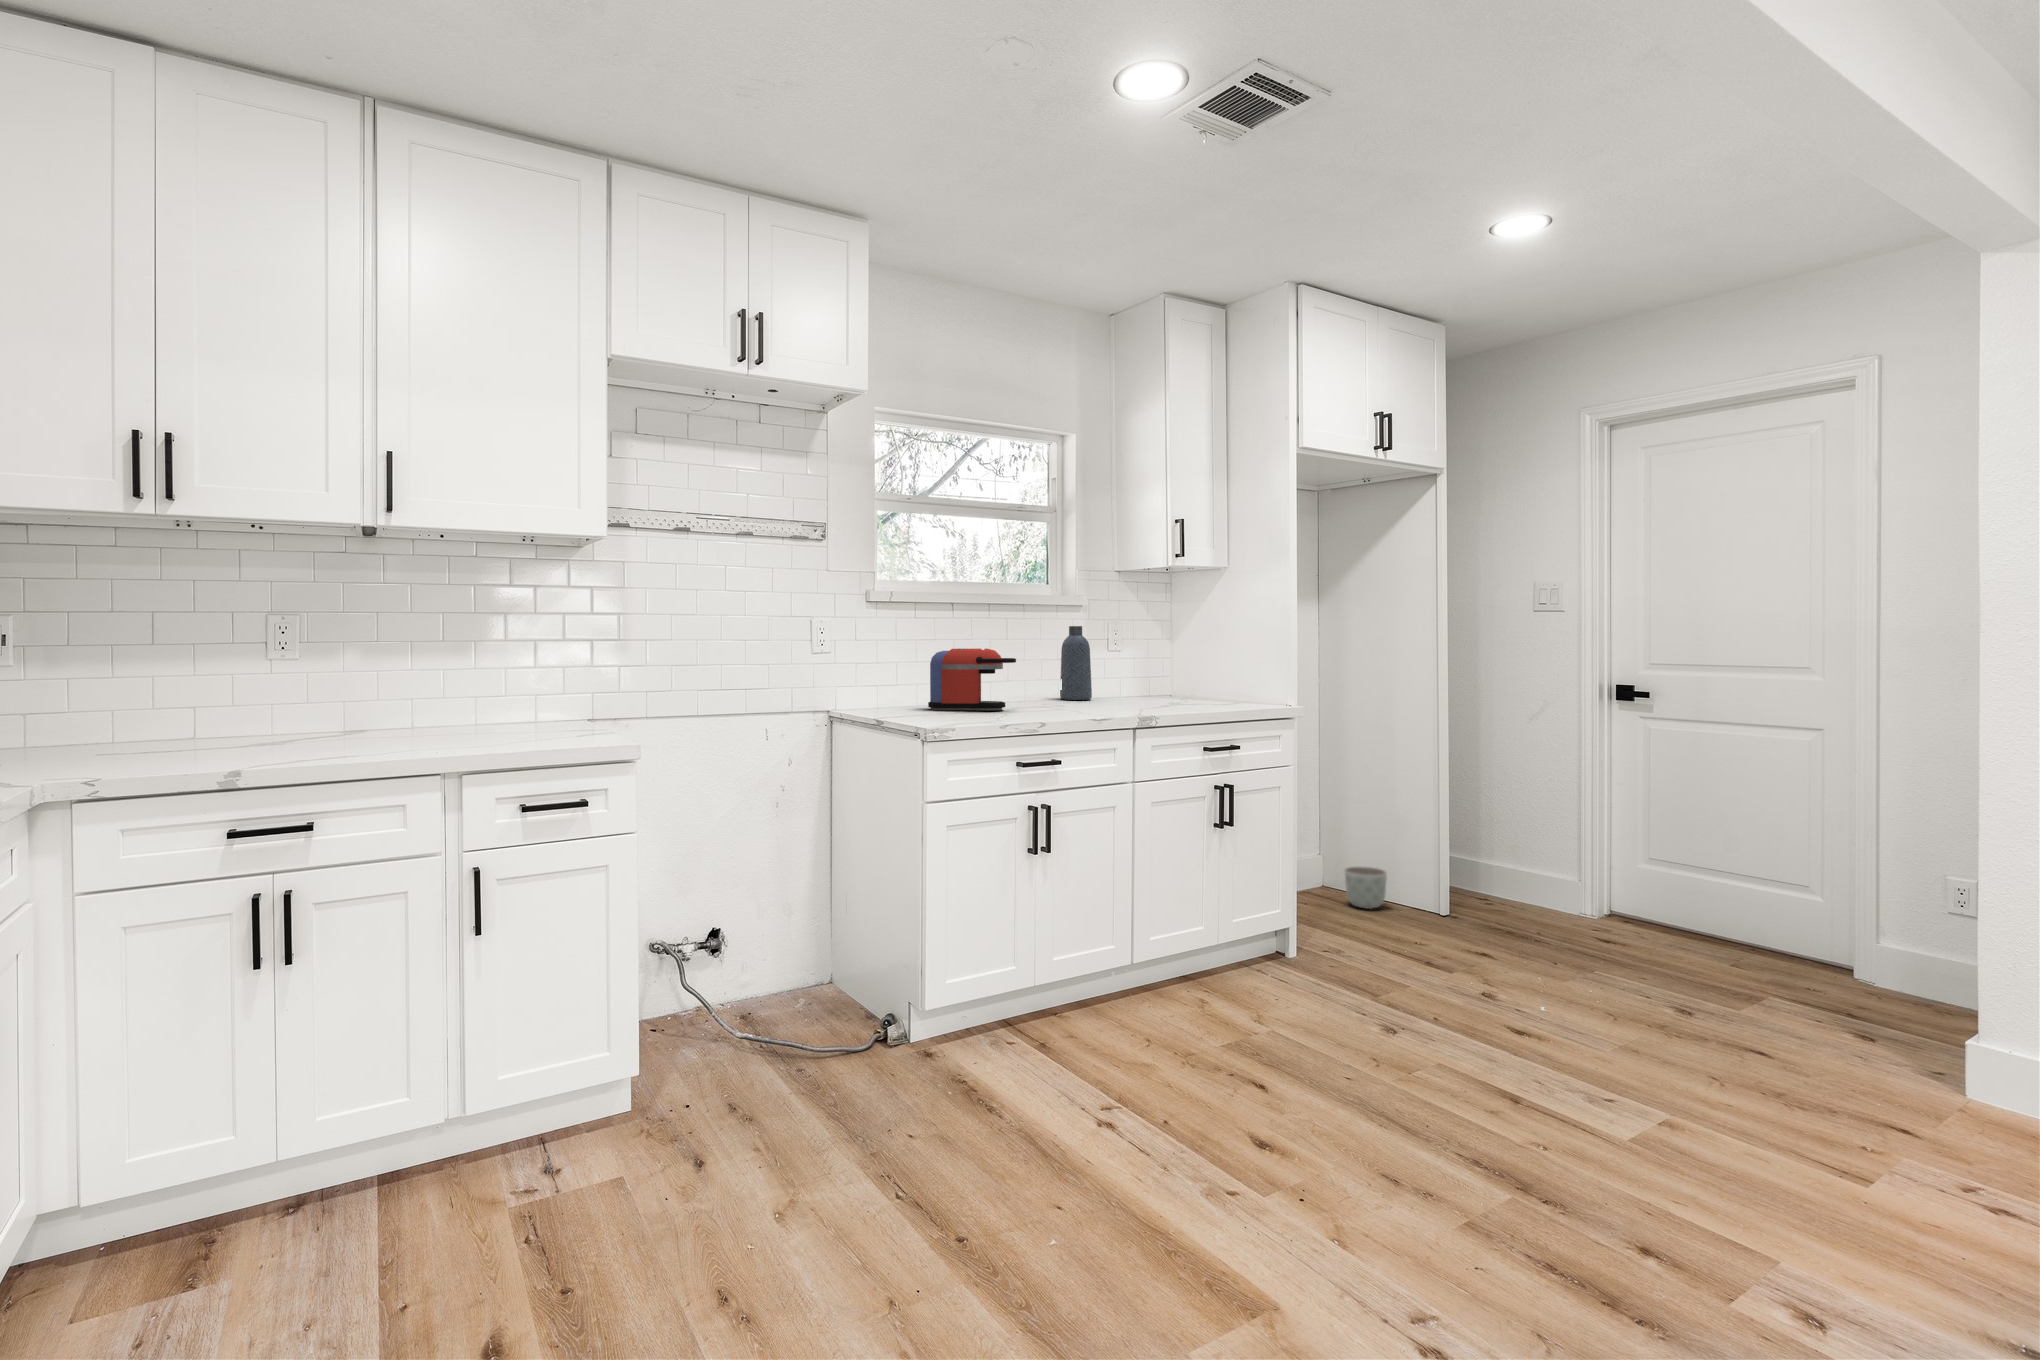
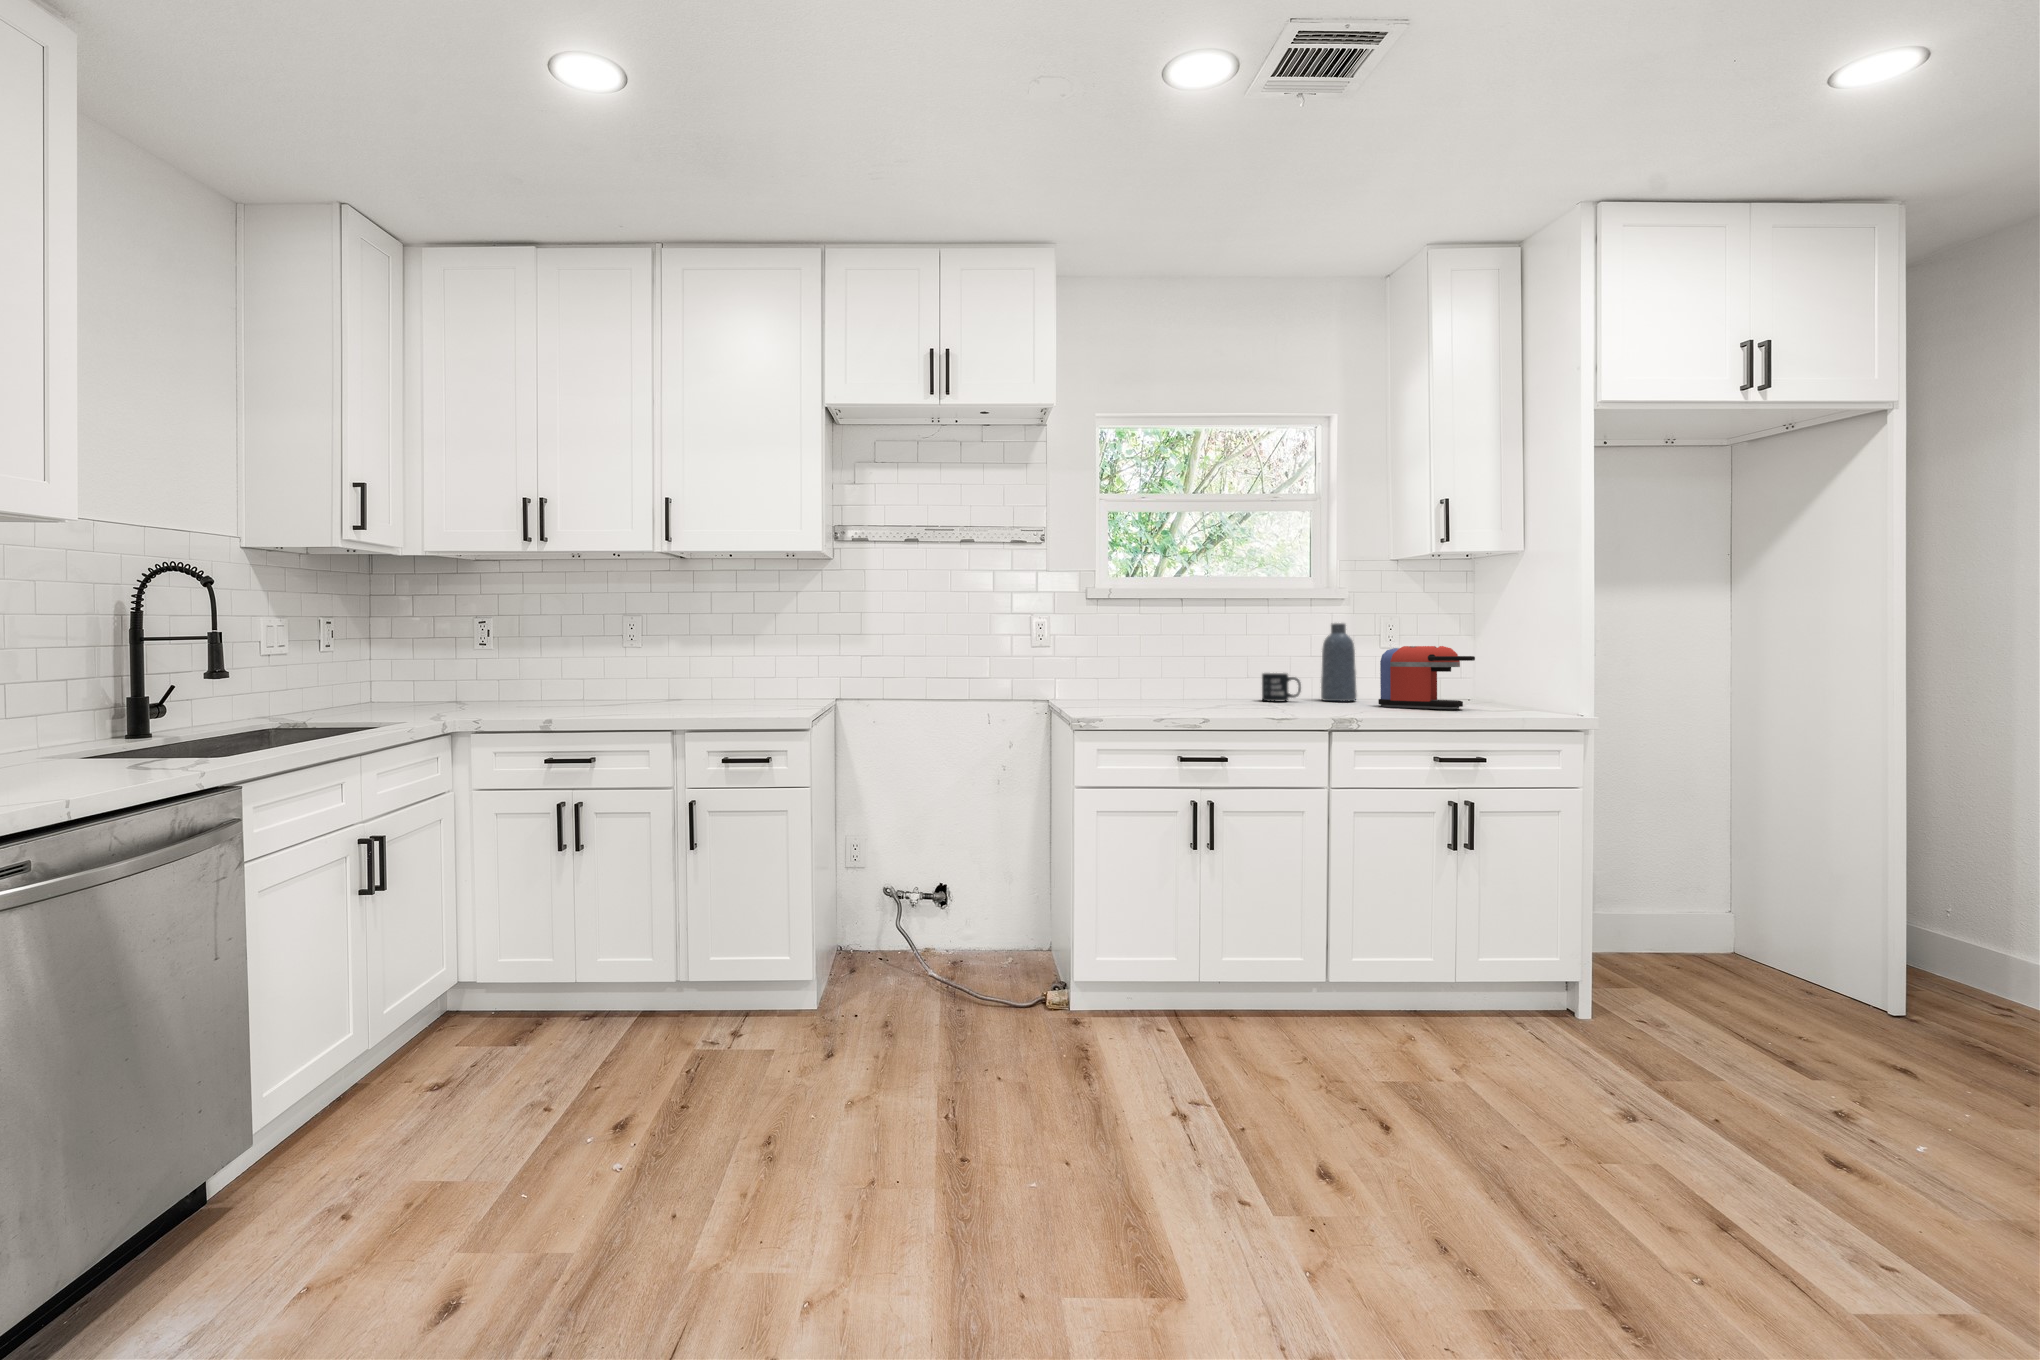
coffee maker: present [928,648,1016,710] -> present [1378,646,1475,709]
mug: none [1015,674,1051,702] -> present [1262,673,1301,702]
planter: present [1345,867,1387,909] -> none [1739,927,1805,984]

